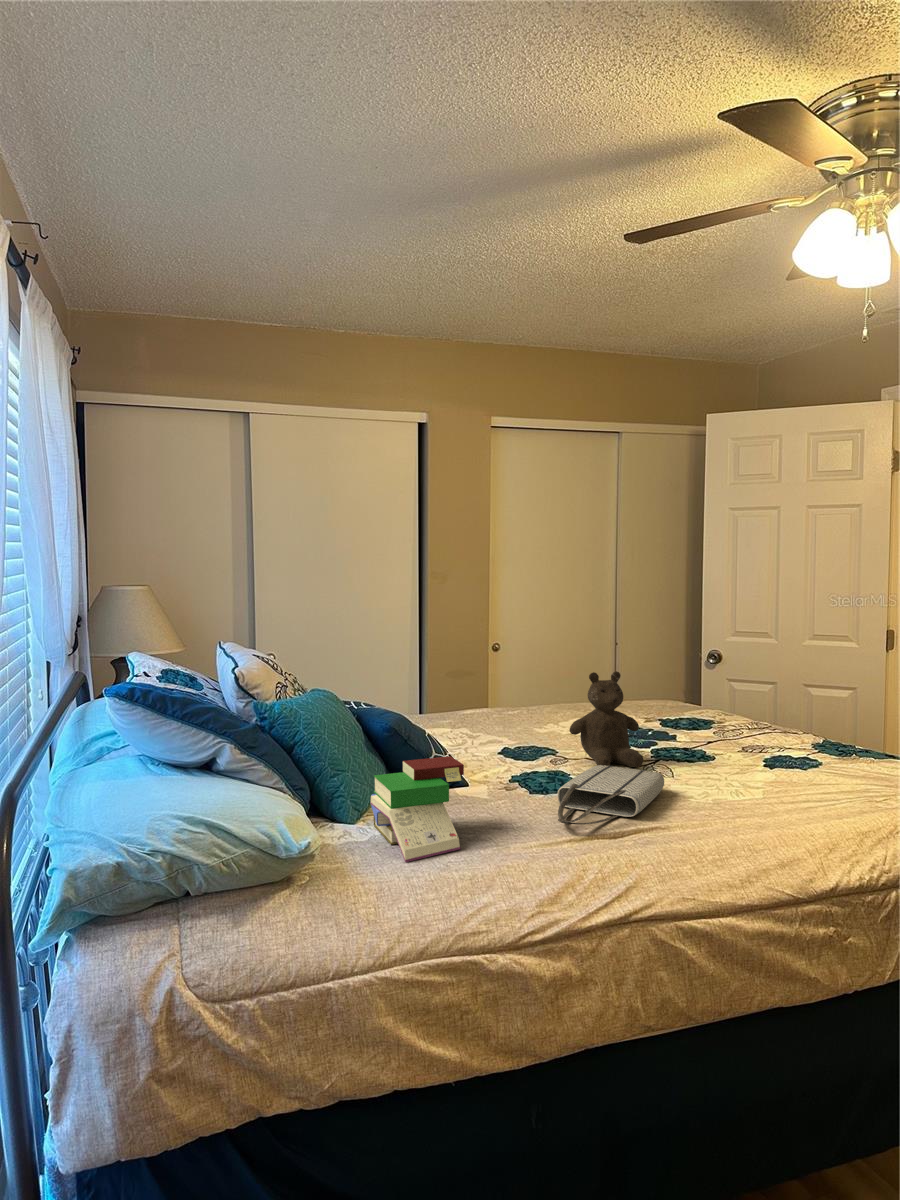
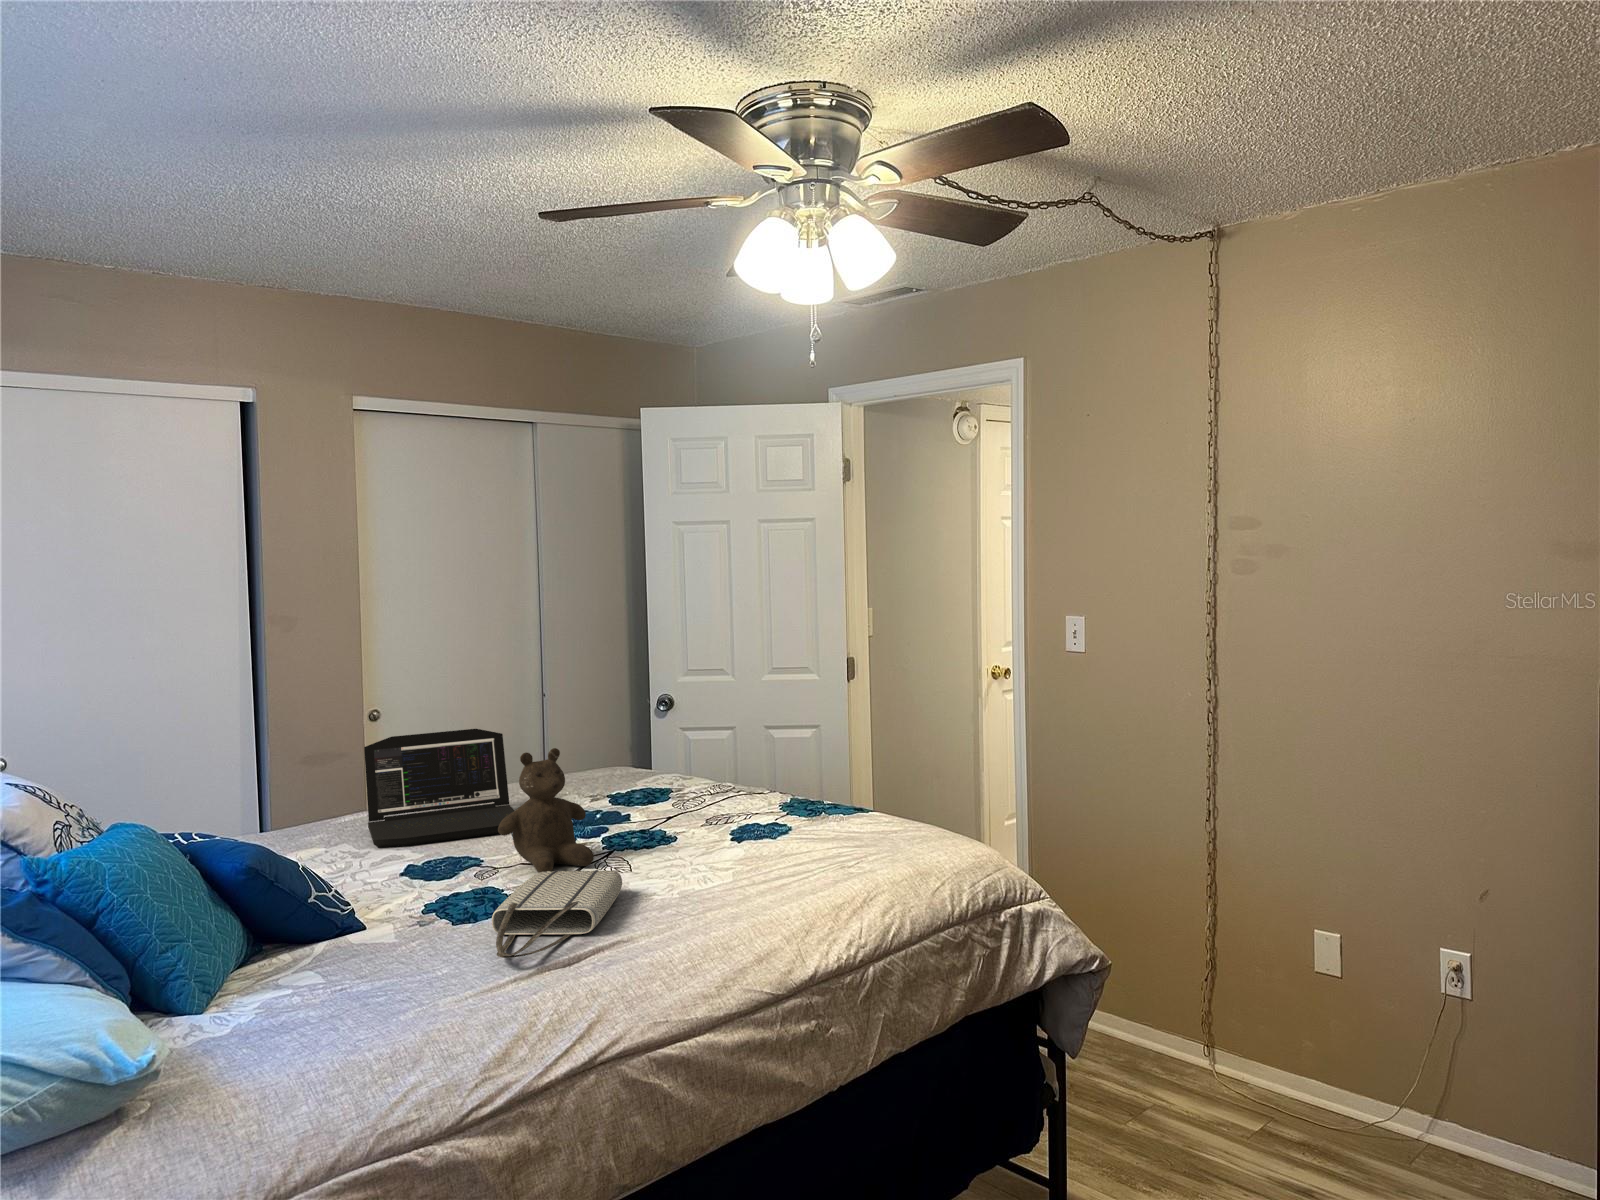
laptop: none [481,656,592,736] -> present [364,729,514,848]
book: present [370,756,464,862] -> none [227,895,371,1053]

